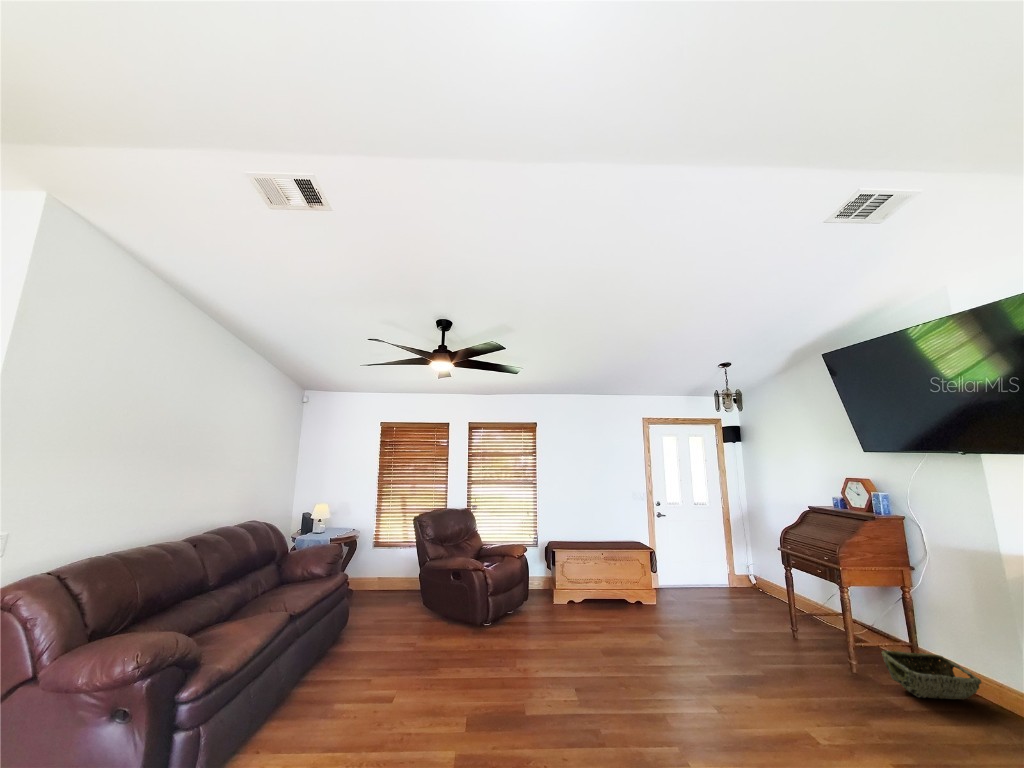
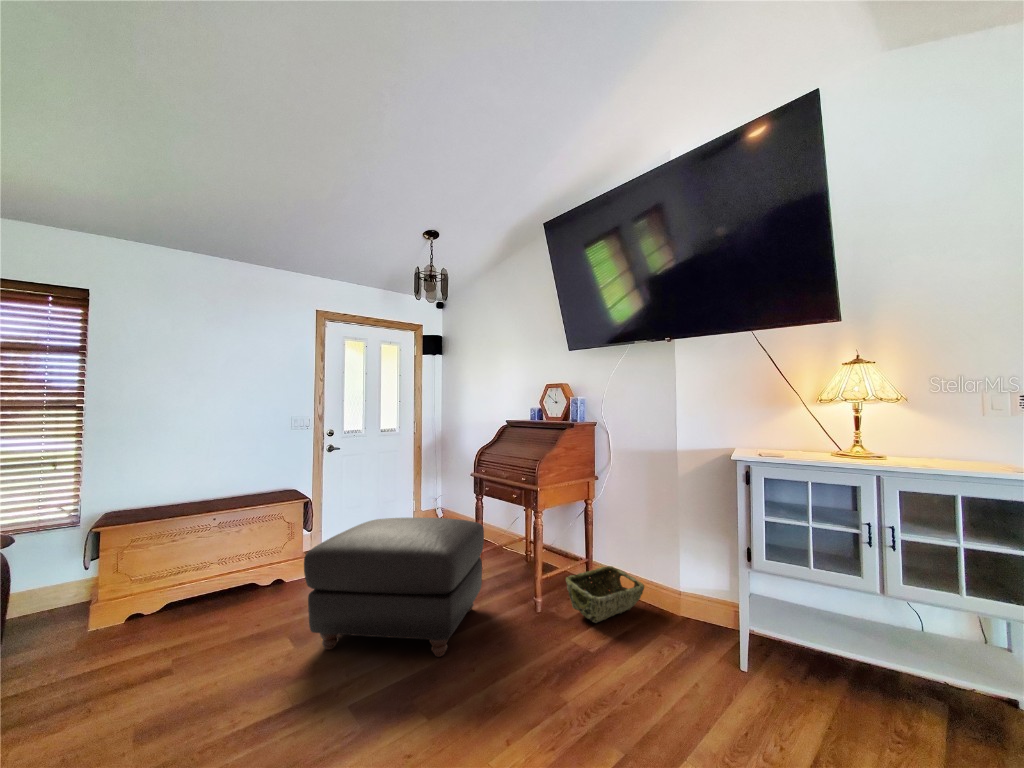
ottoman: none [666,573,798,675] -> present [304,518,484,657]

